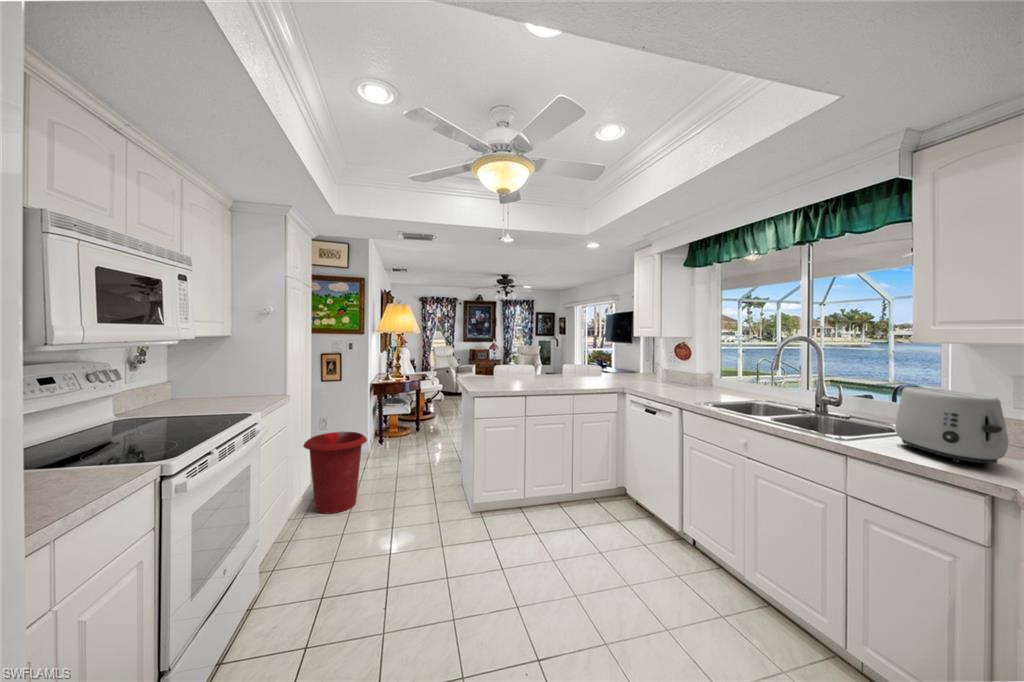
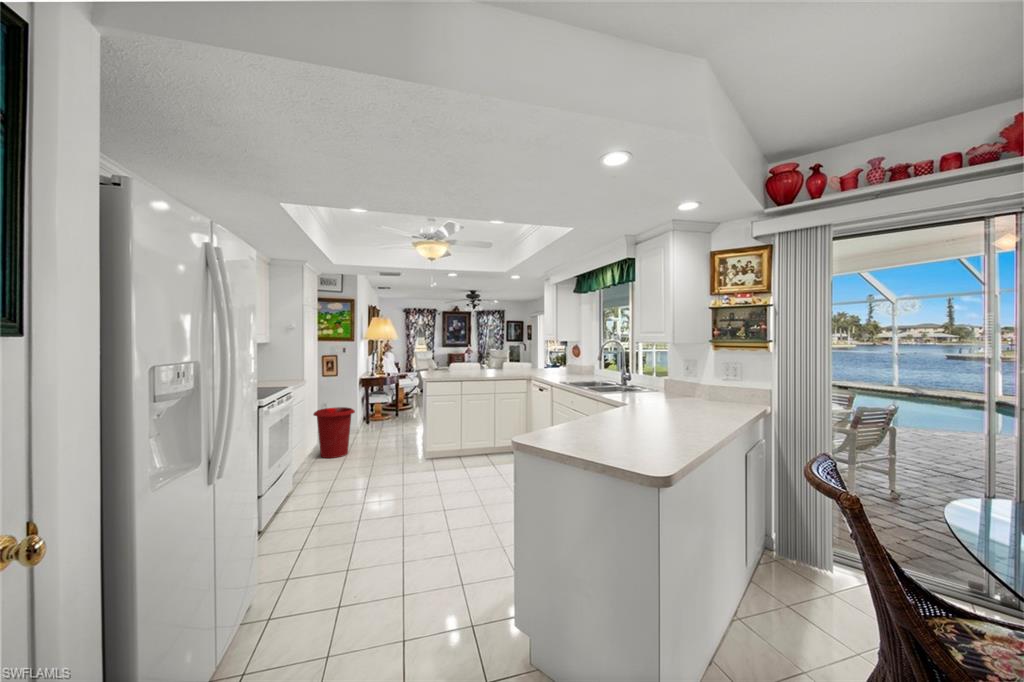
toaster: present [895,387,1008,464] -> none [609,366,637,398]

